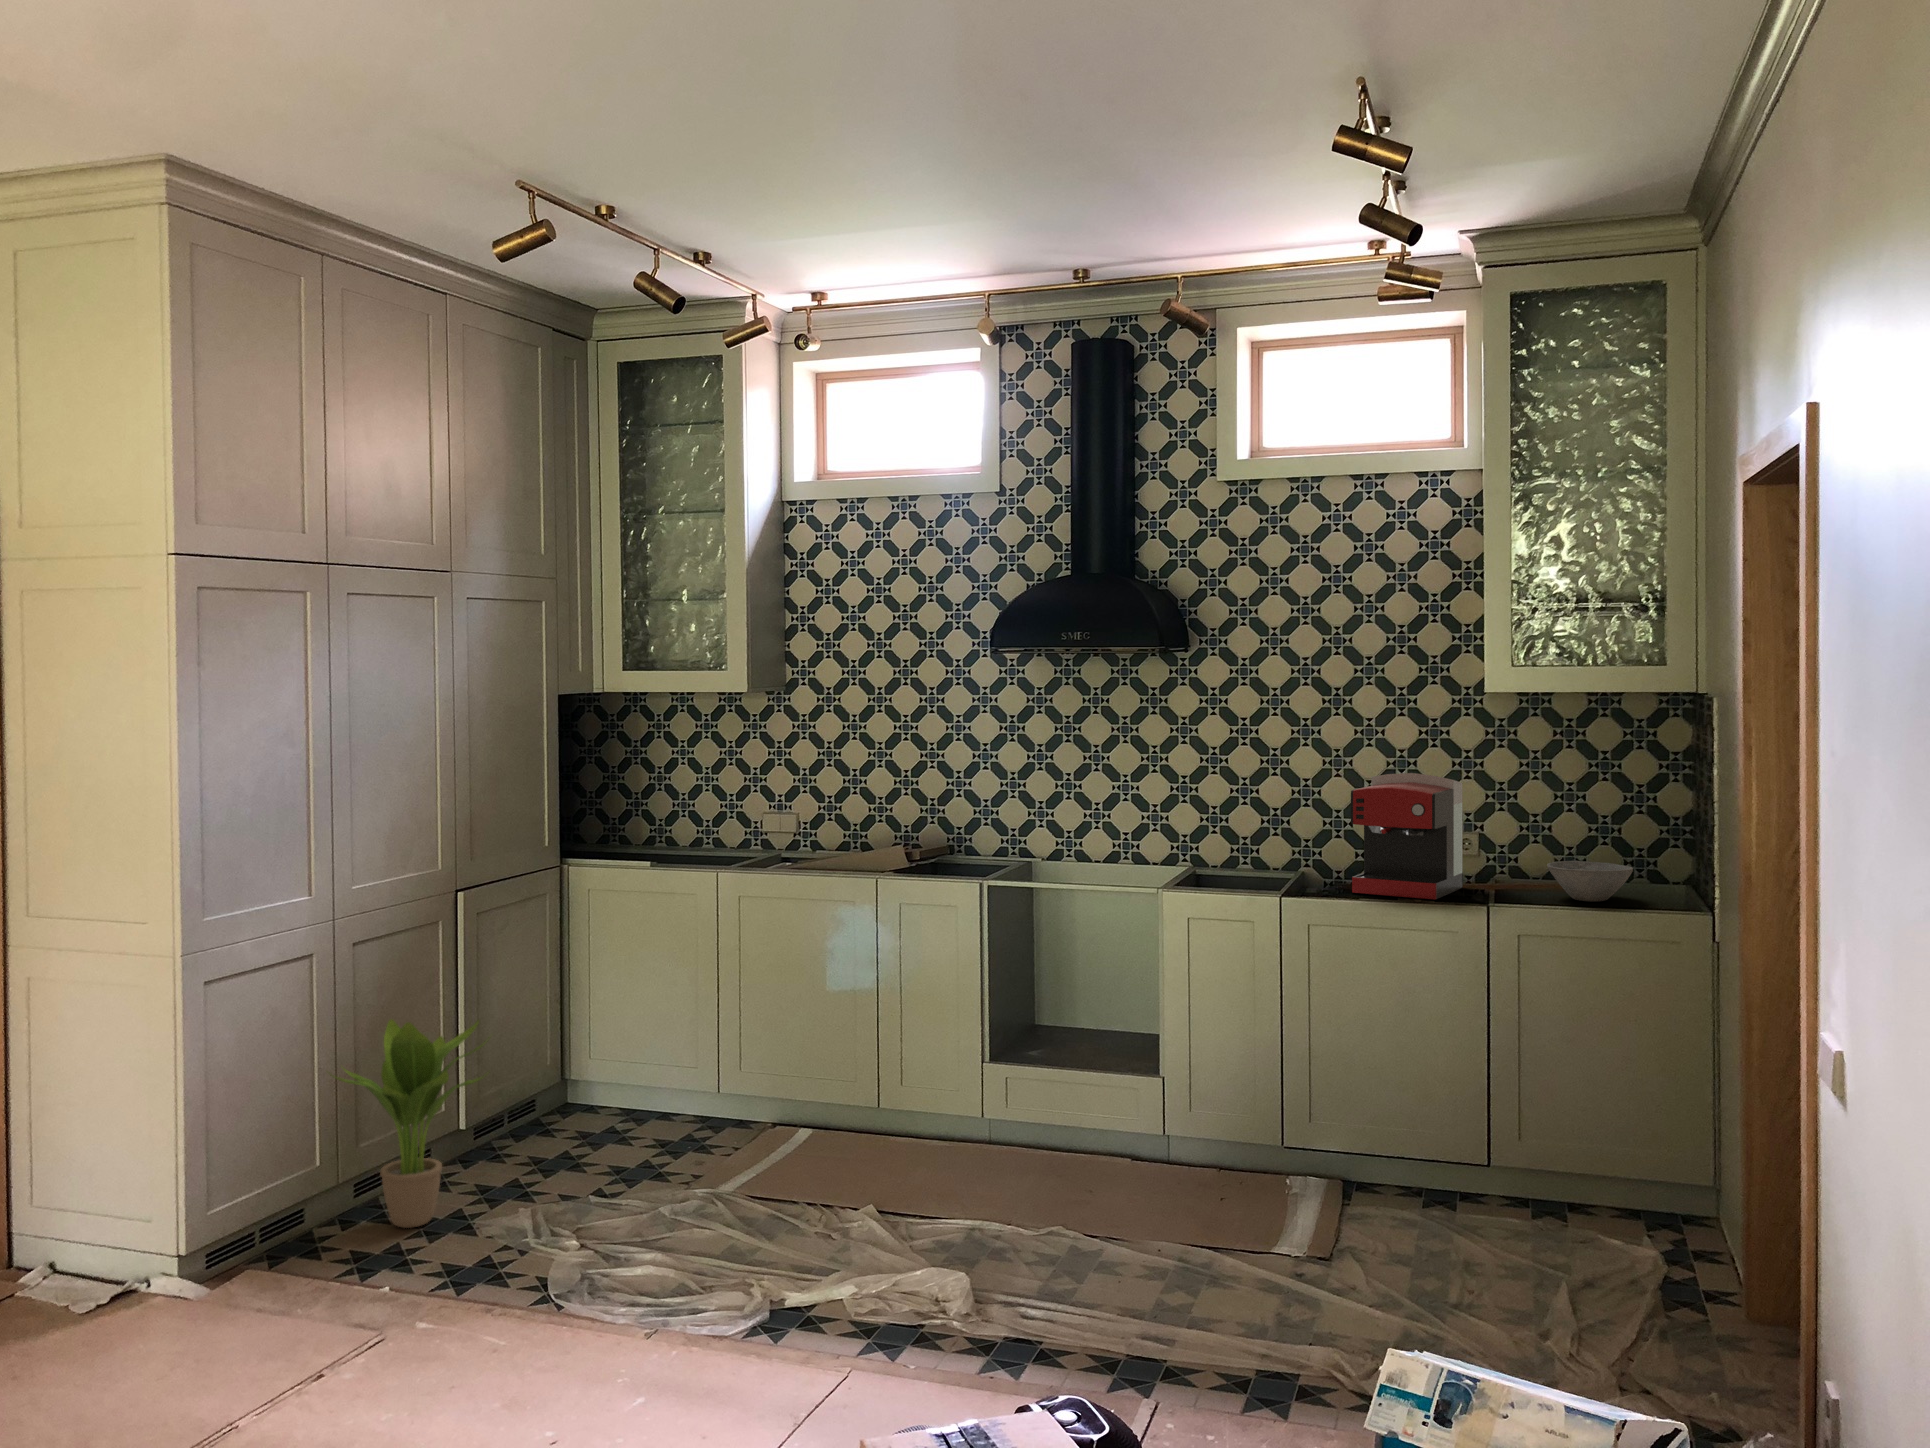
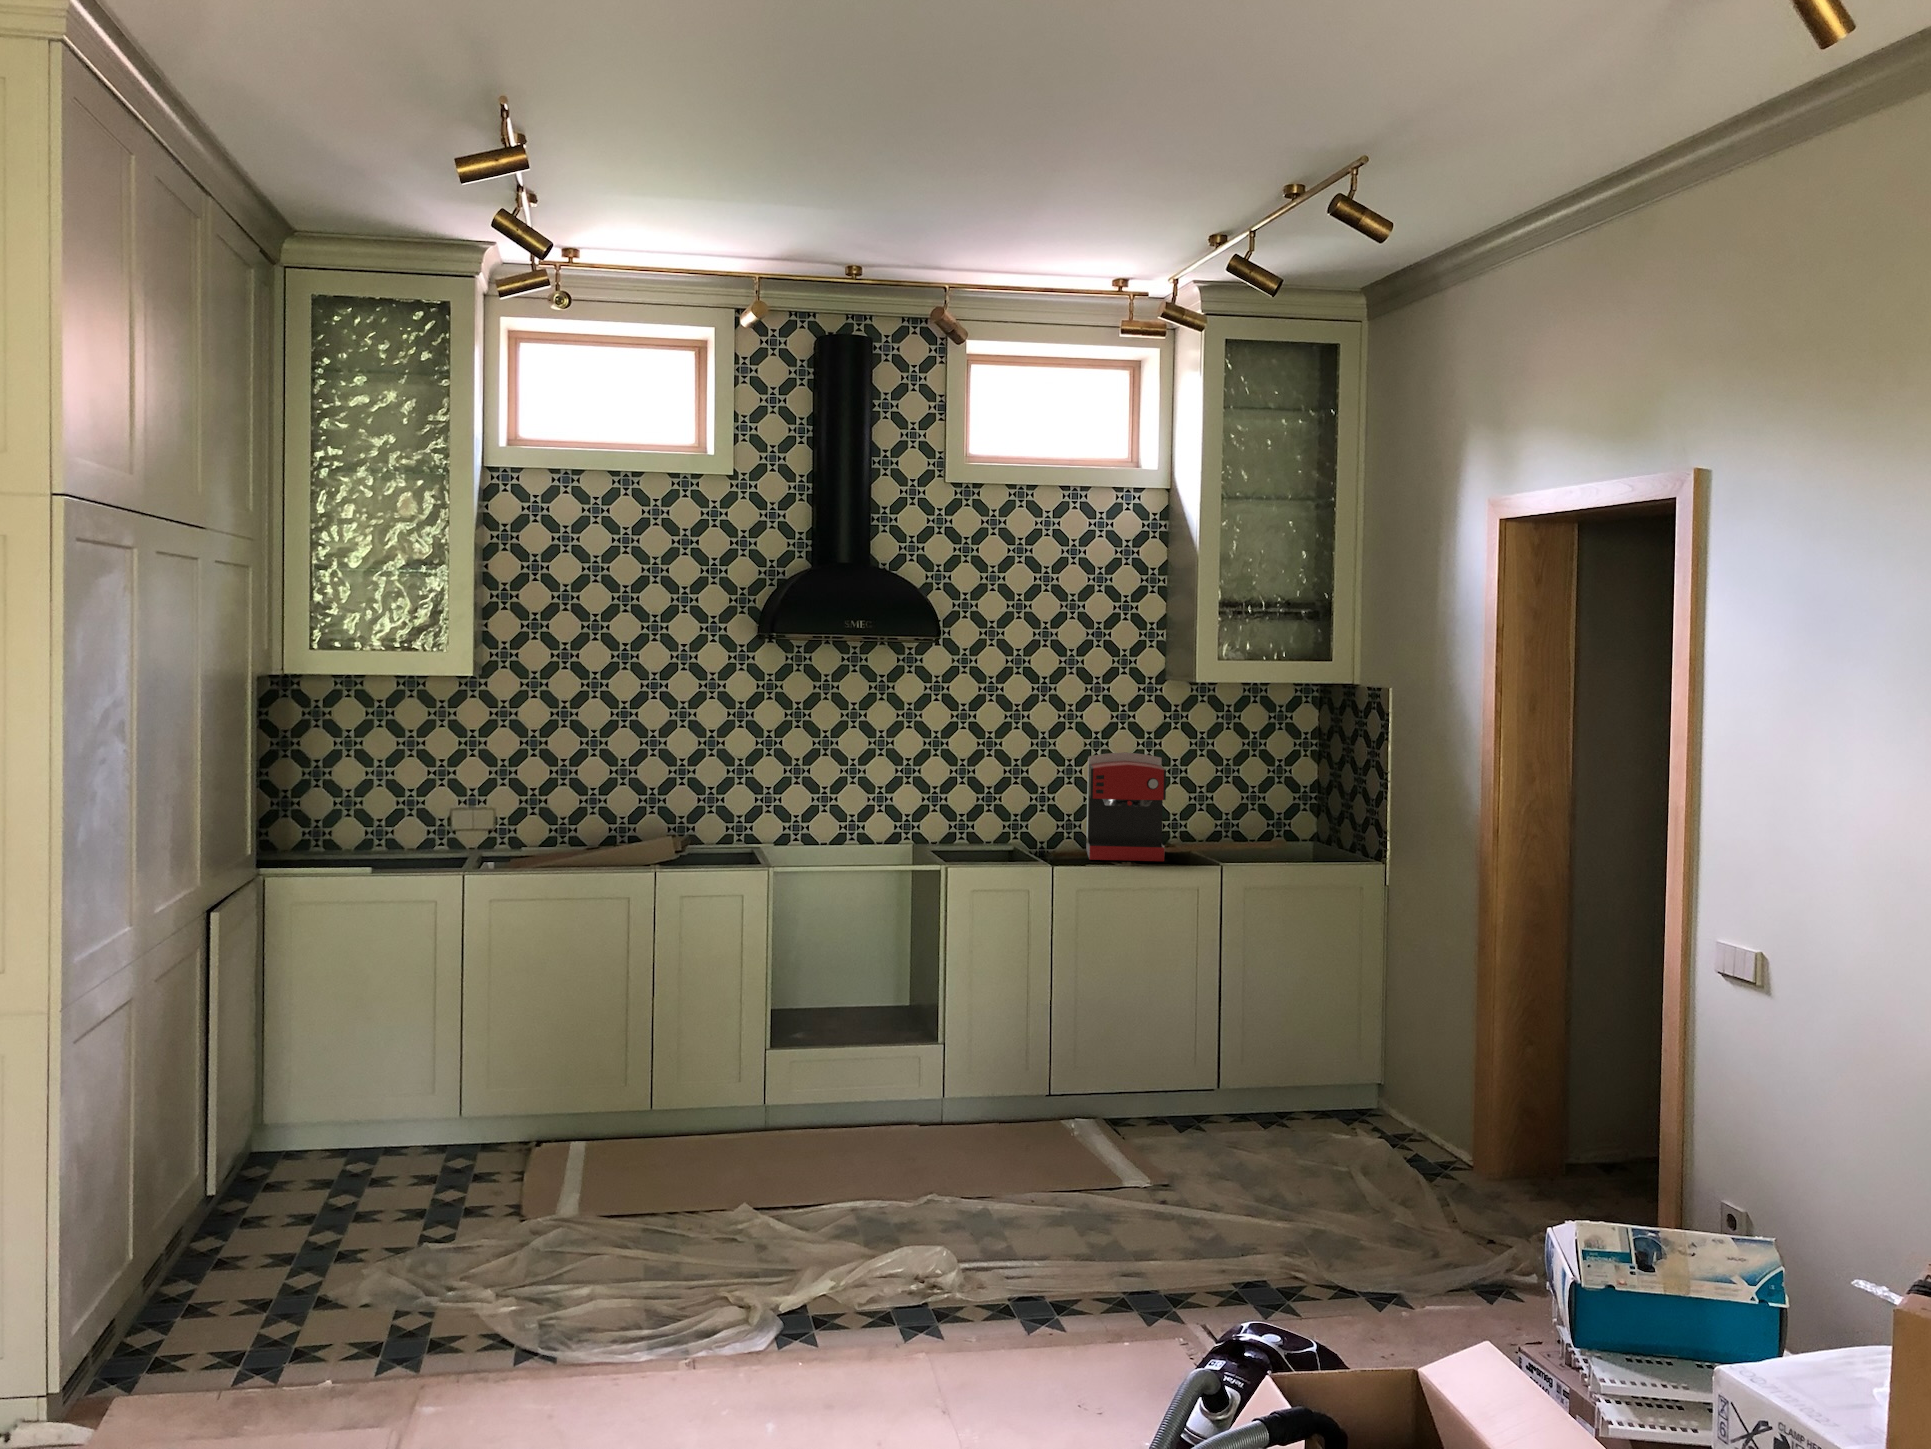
bowl: present [1547,861,1633,902] -> none [1235,824,1302,856]
potted plant: present [332,1019,485,1228] -> none [159,1058,364,1322]

